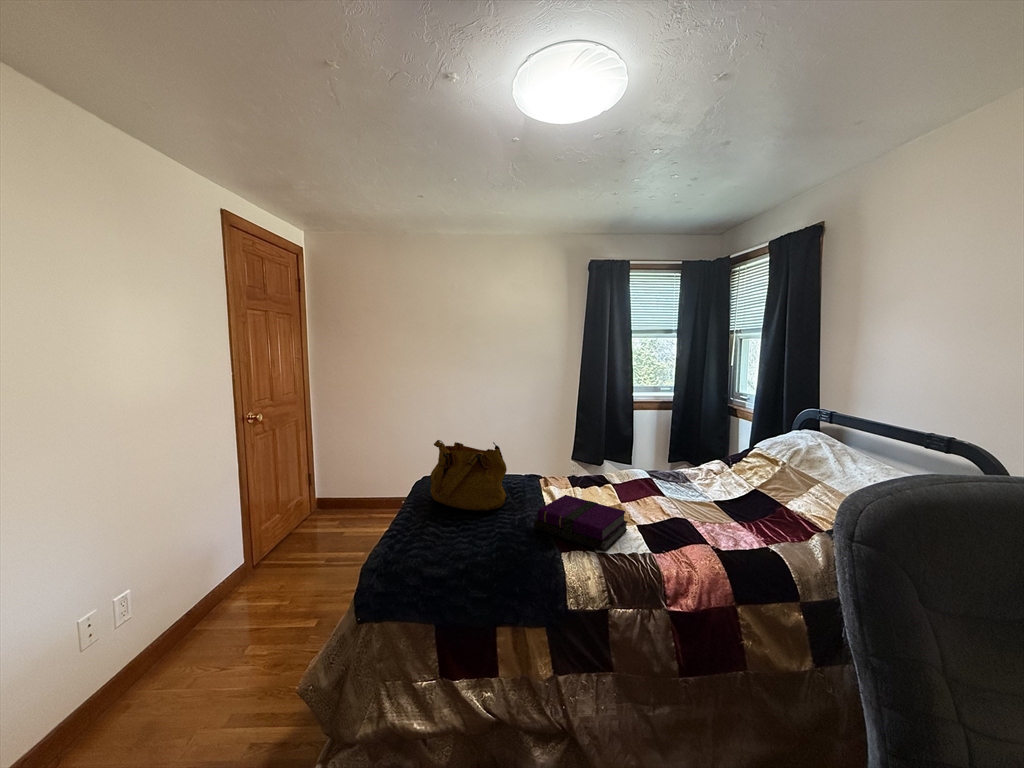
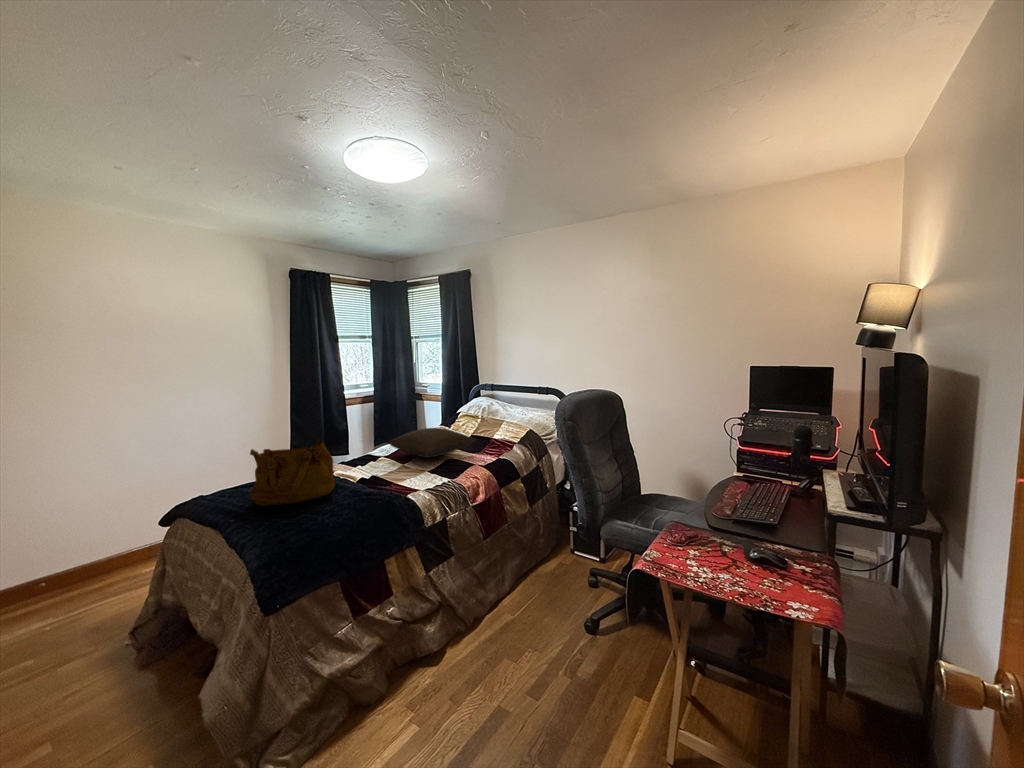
pillow: none [621,459,744,505] -> present [390,428,477,458]
notebook: present [534,495,628,552] -> none [376,461,434,492]

